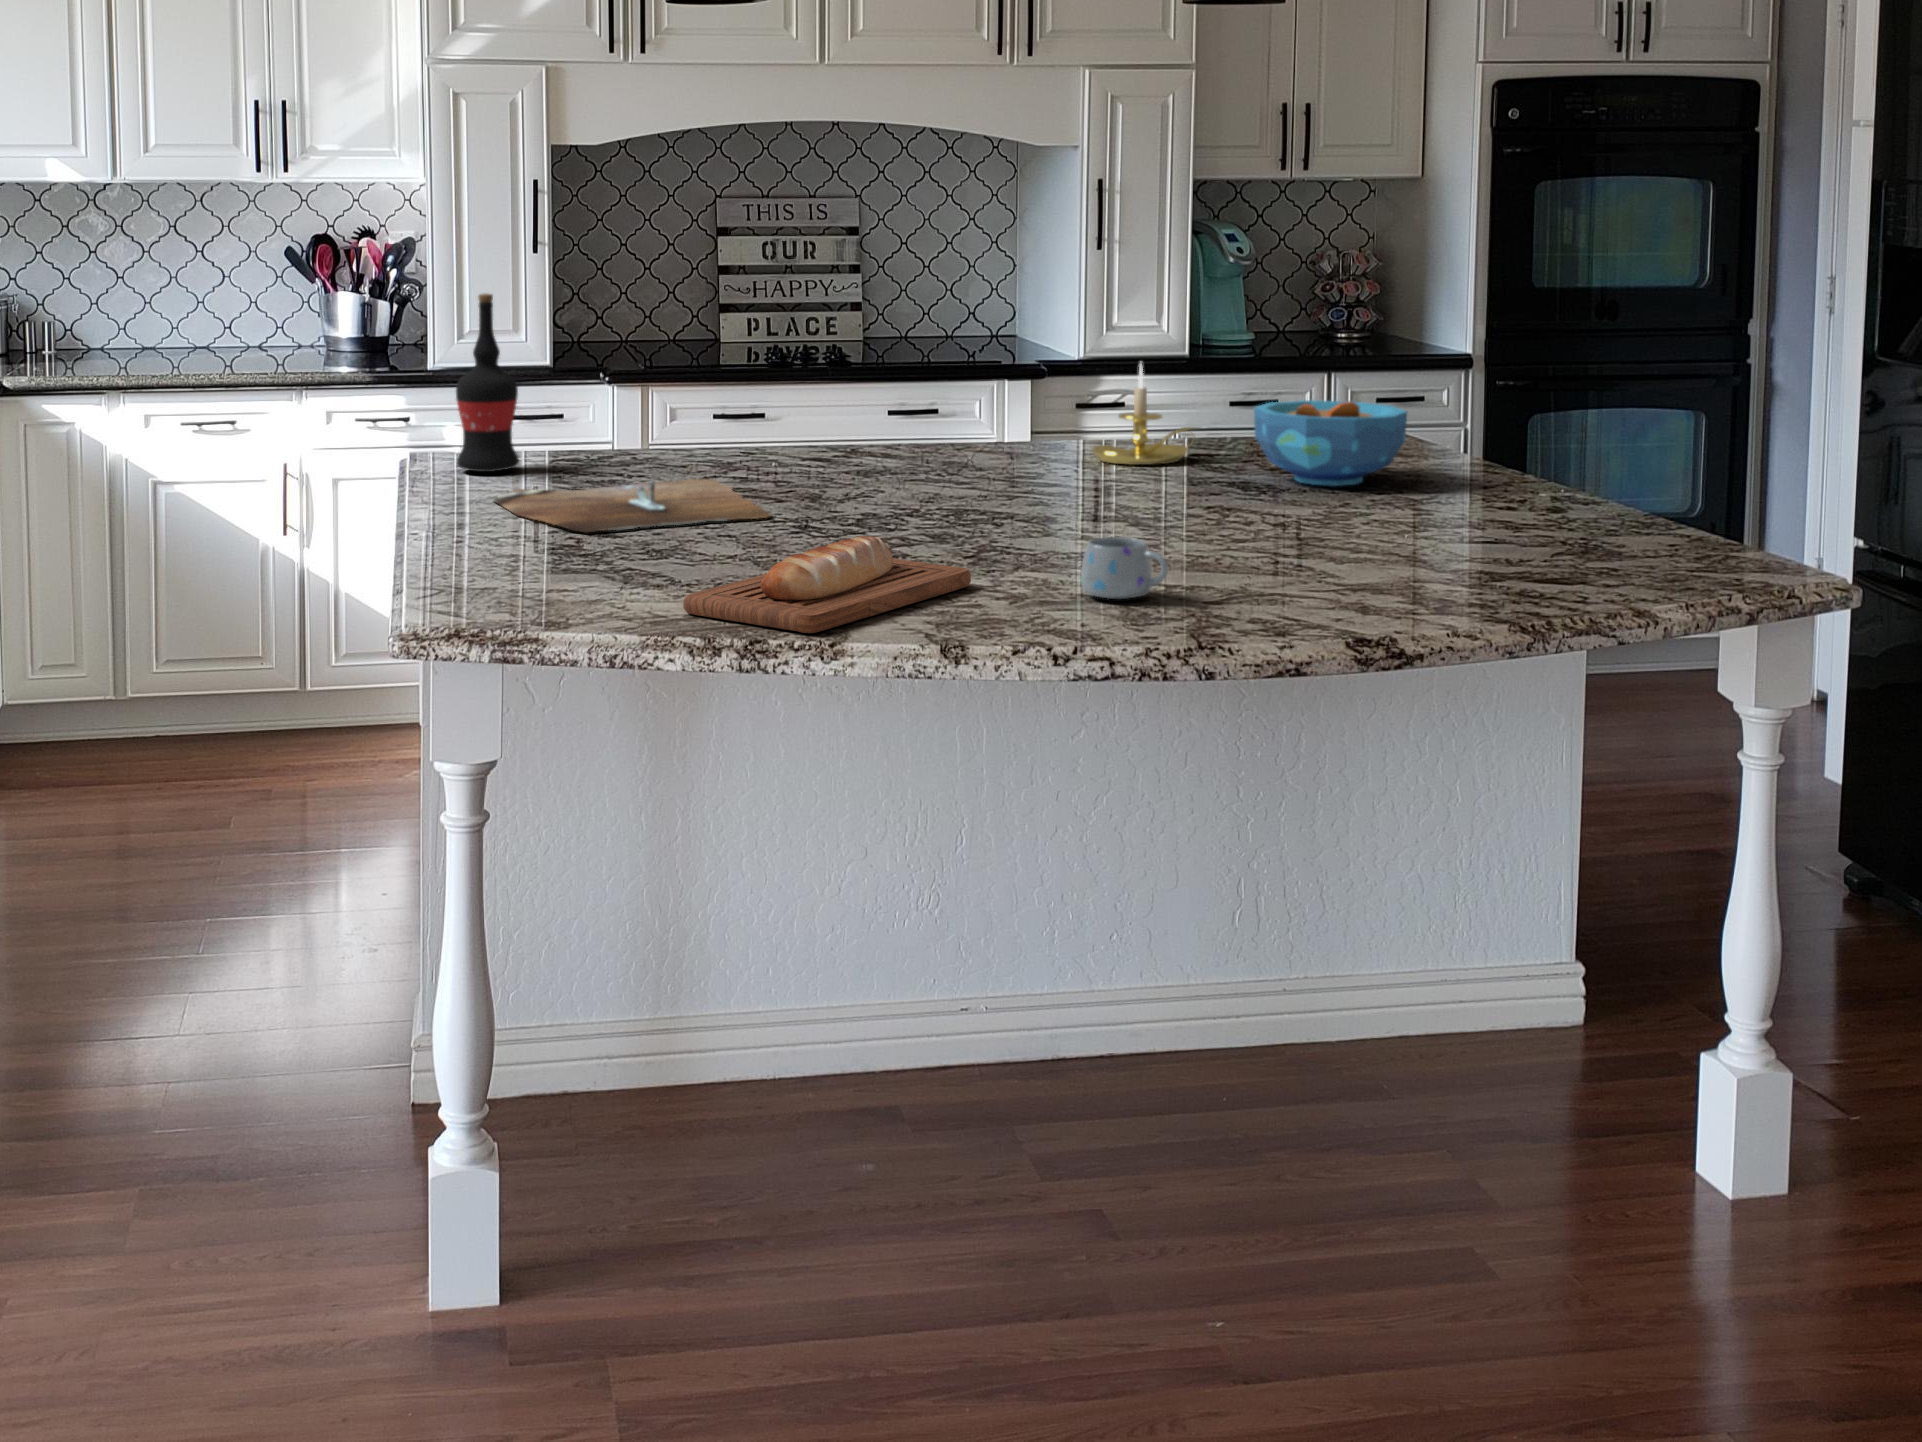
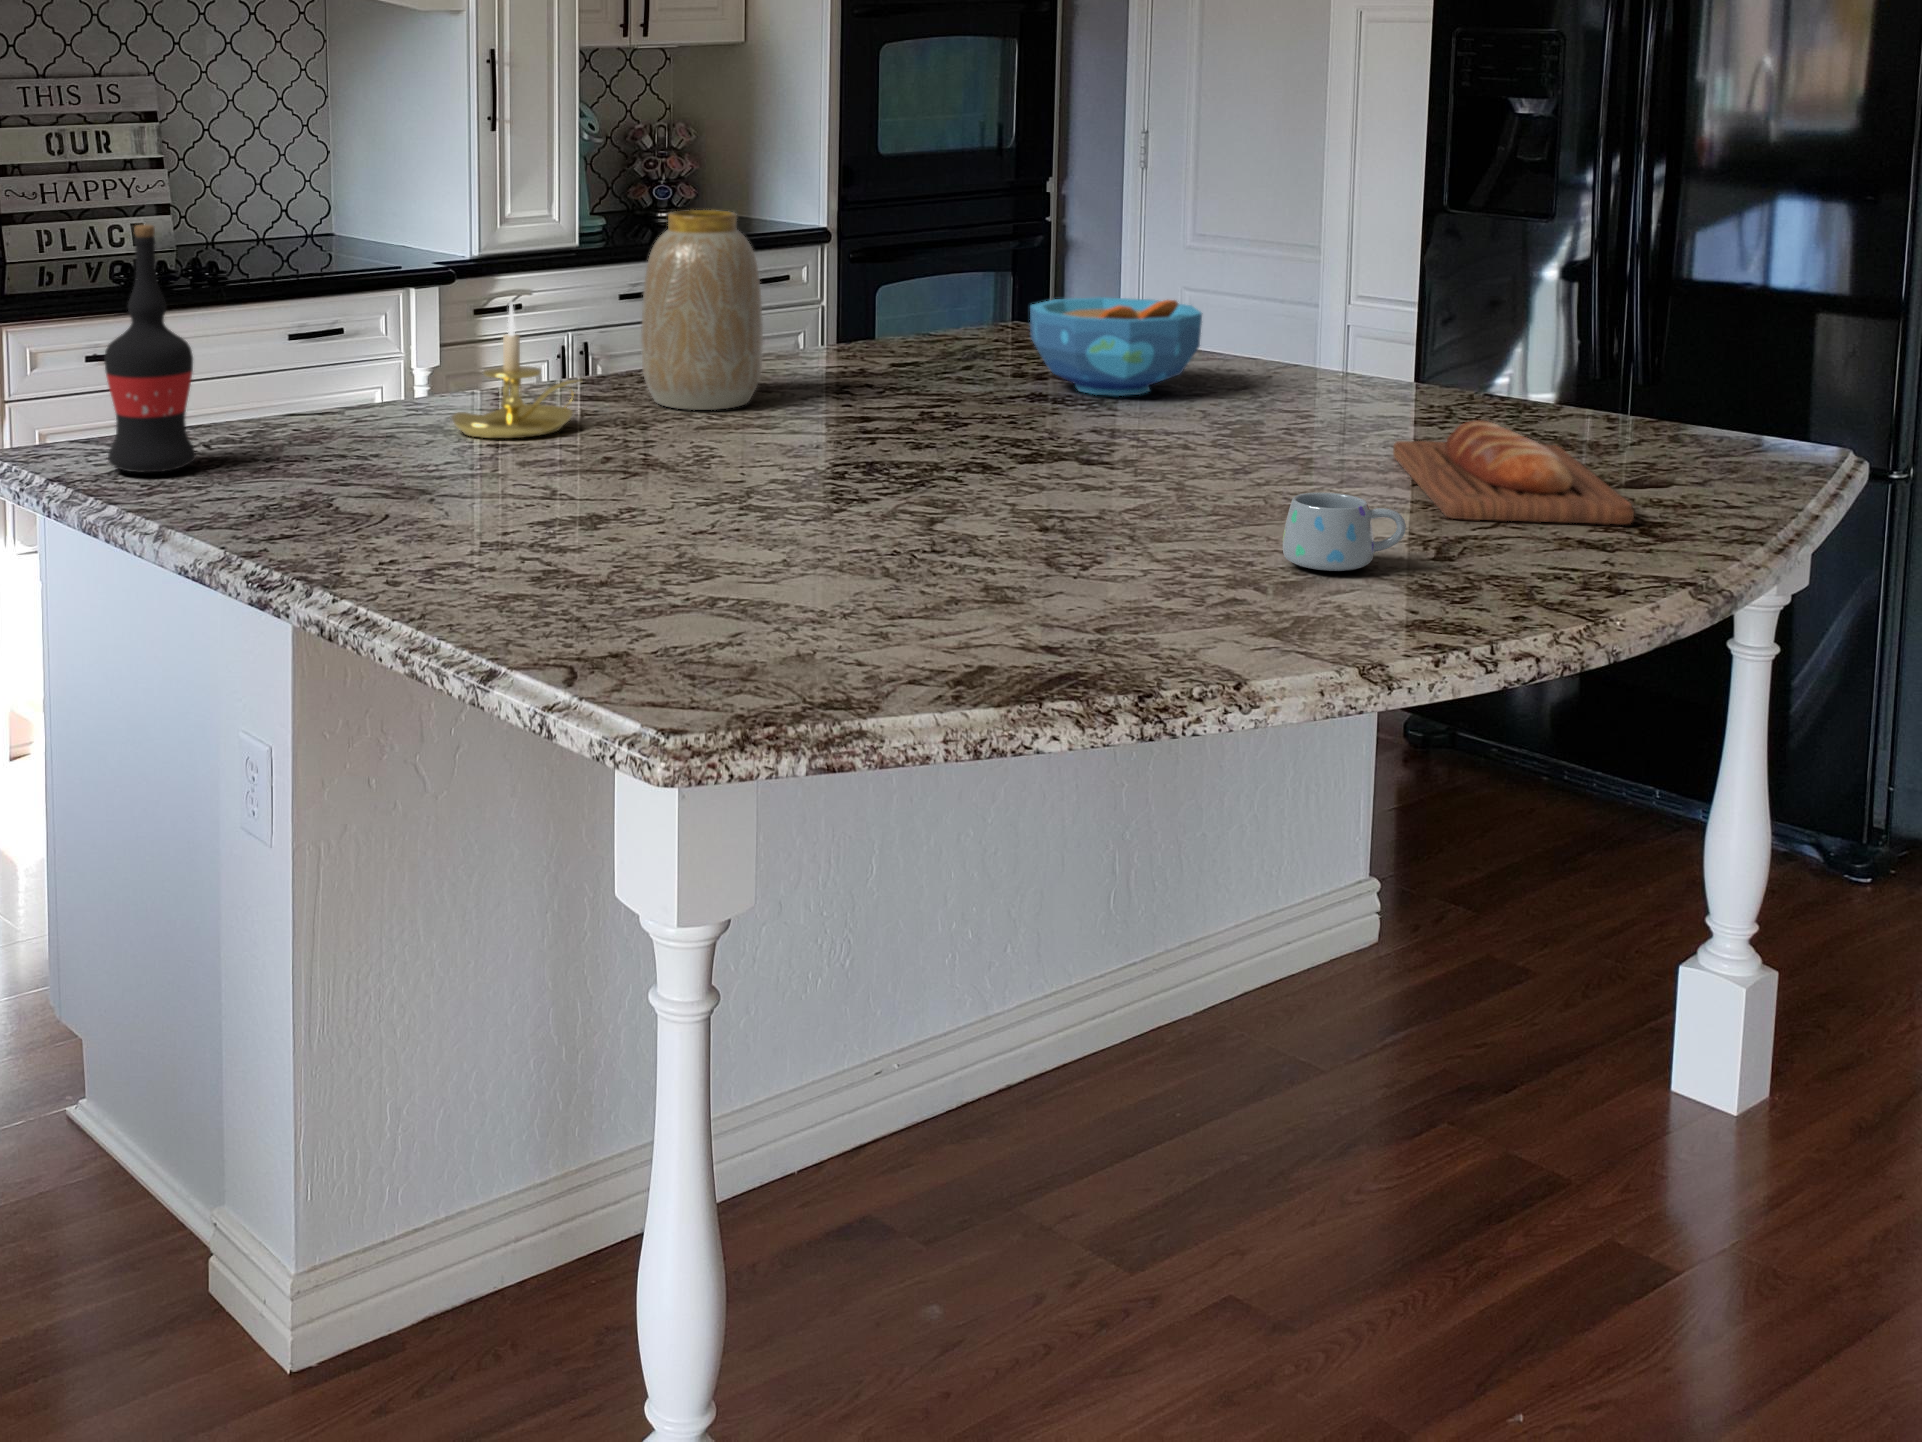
vase: none [920,307,1018,469] -> present [641,210,763,410]
candle holder: present [1092,364,1198,465] -> present [452,302,580,438]
cutting board: present [494,479,770,532] -> none [271,453,681,552]
bread loaf: present [683,536,971,633] -> present [1393,420,1634,524]

